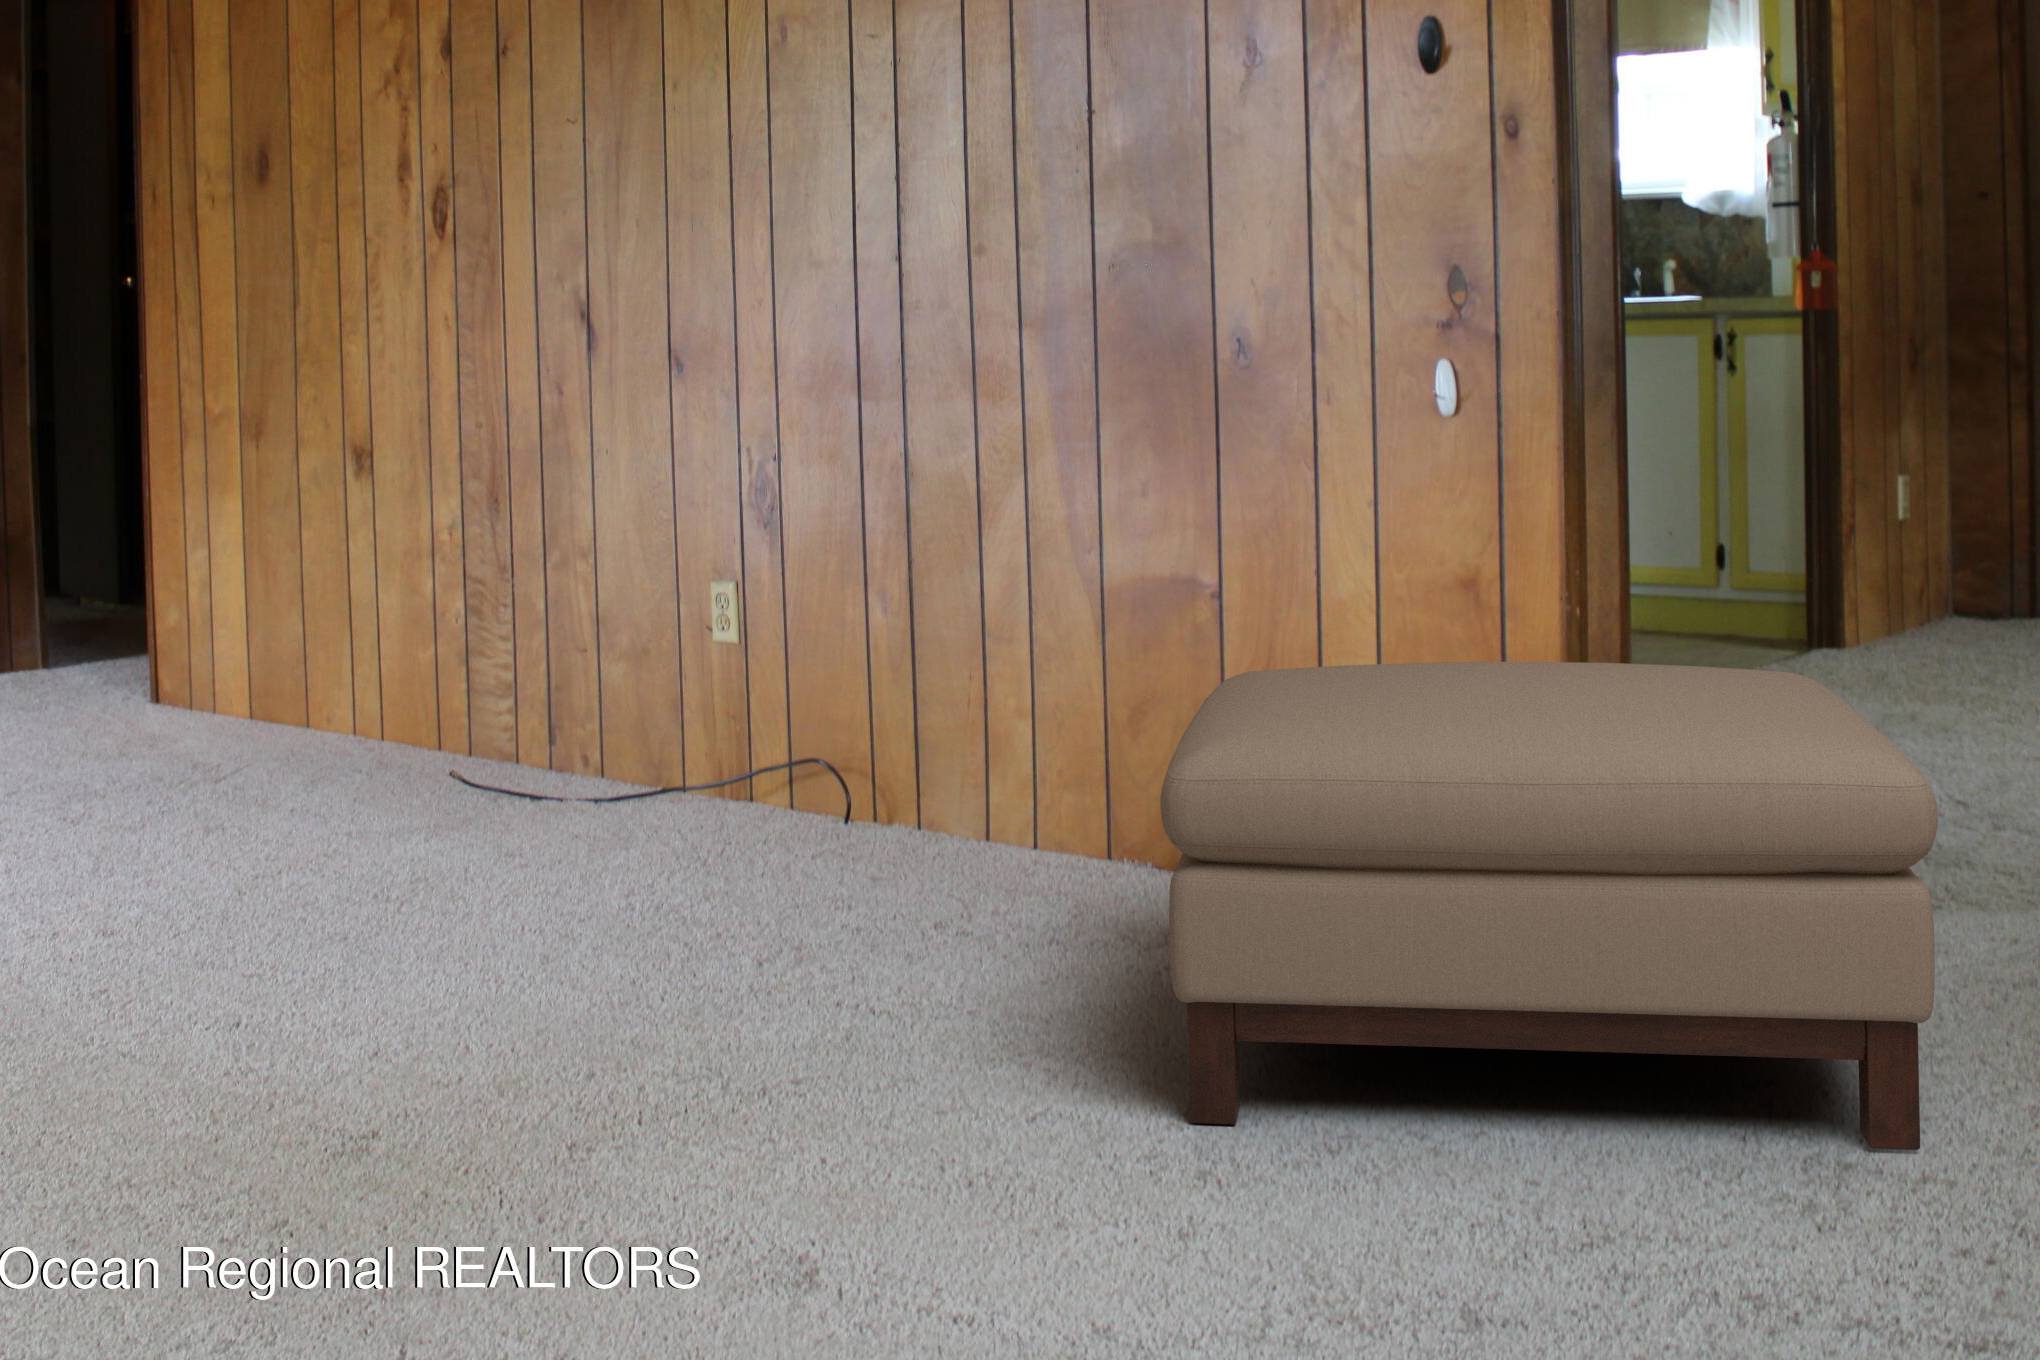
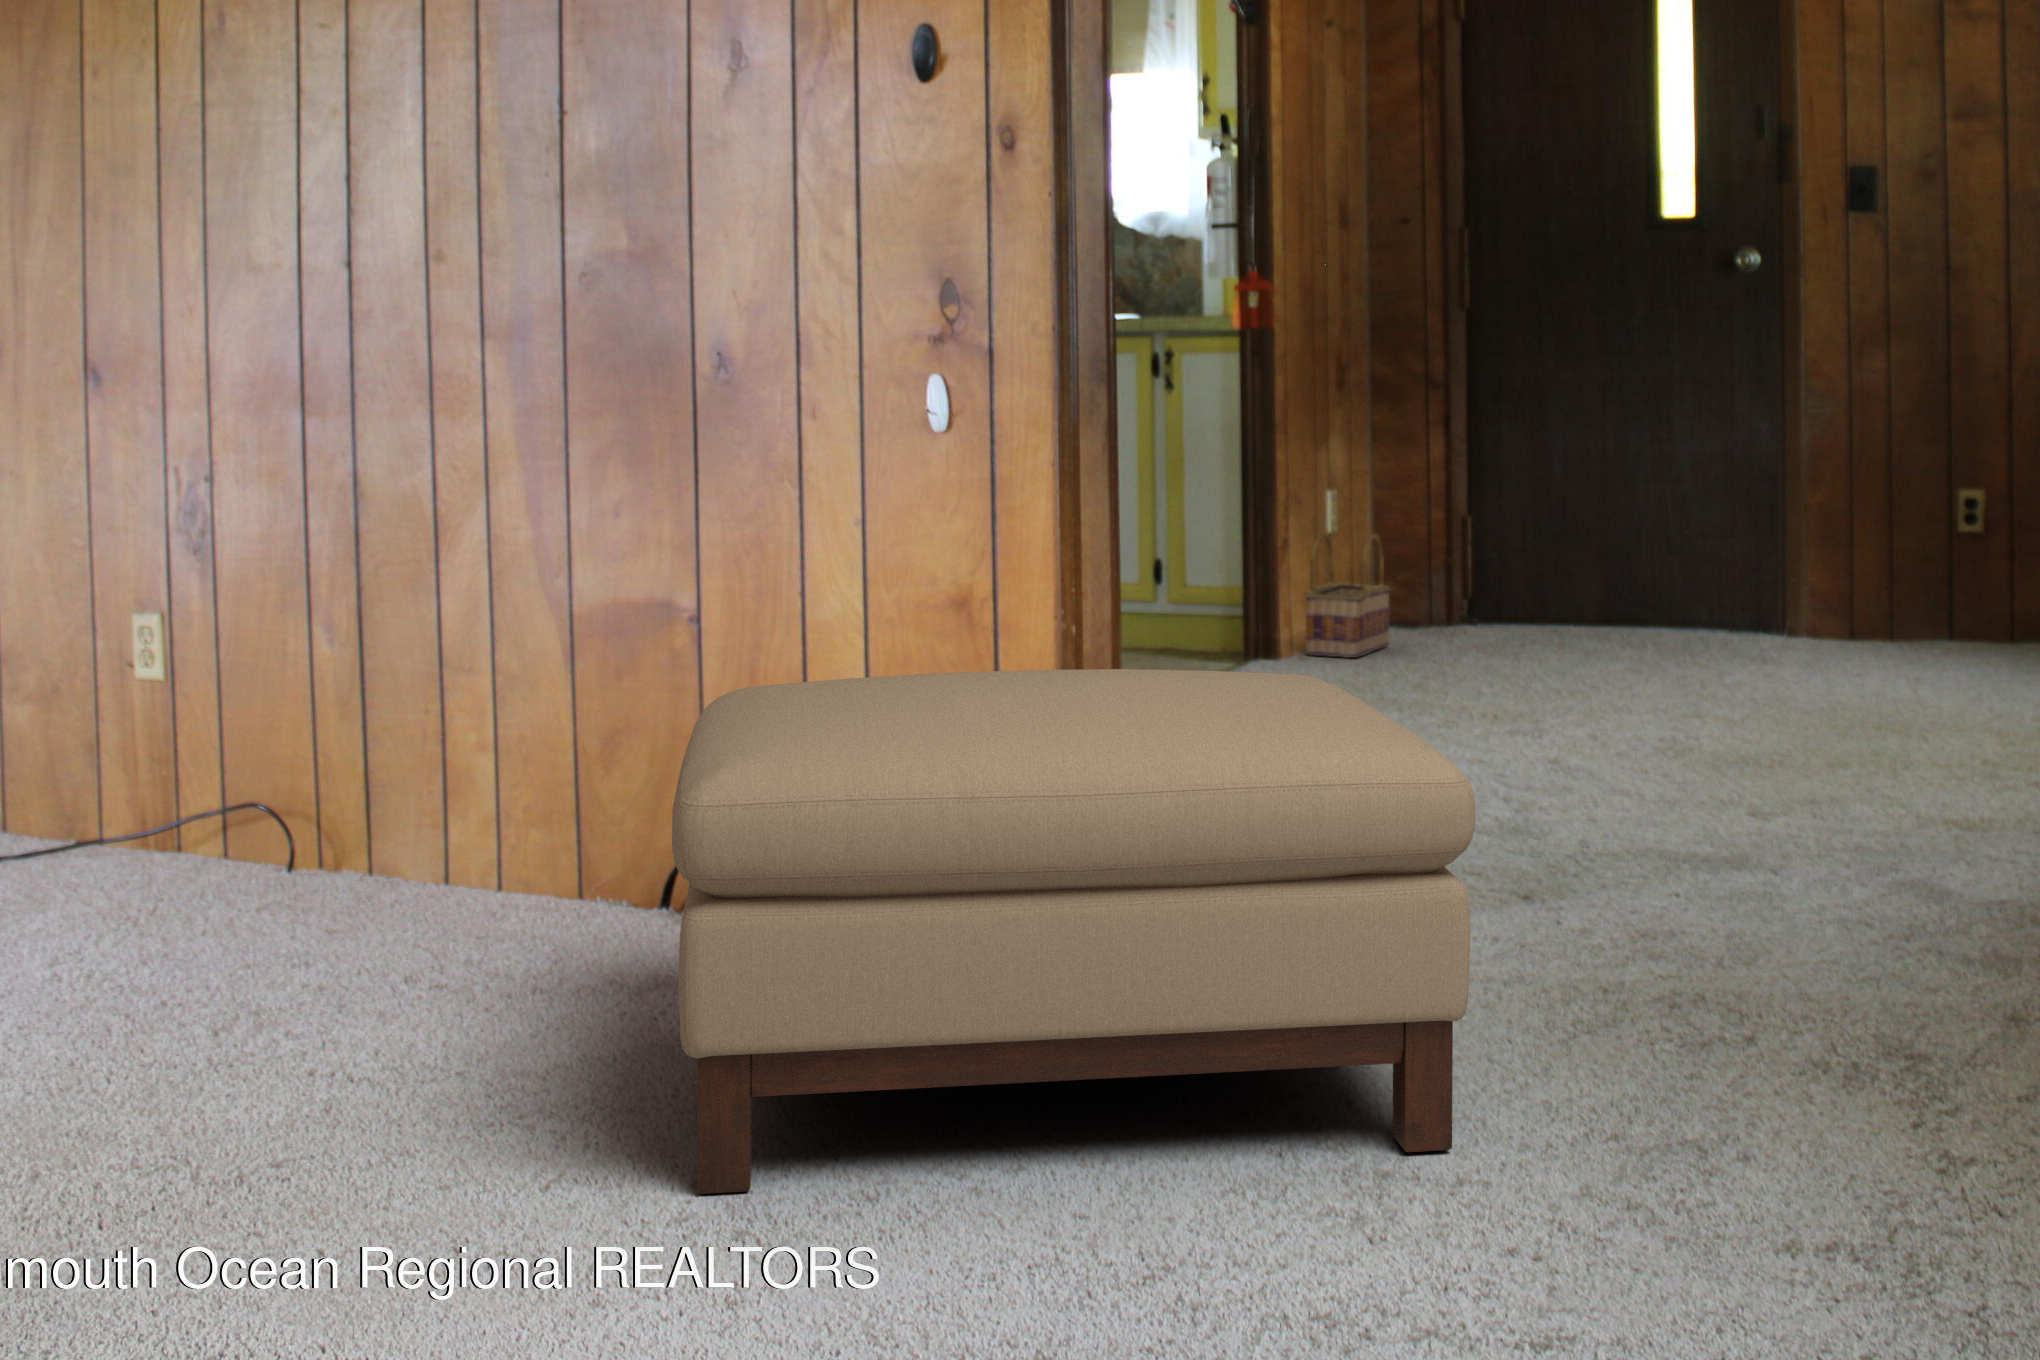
basket: none [1870,517,1968,646] -> present [1305,532,1390,658]

